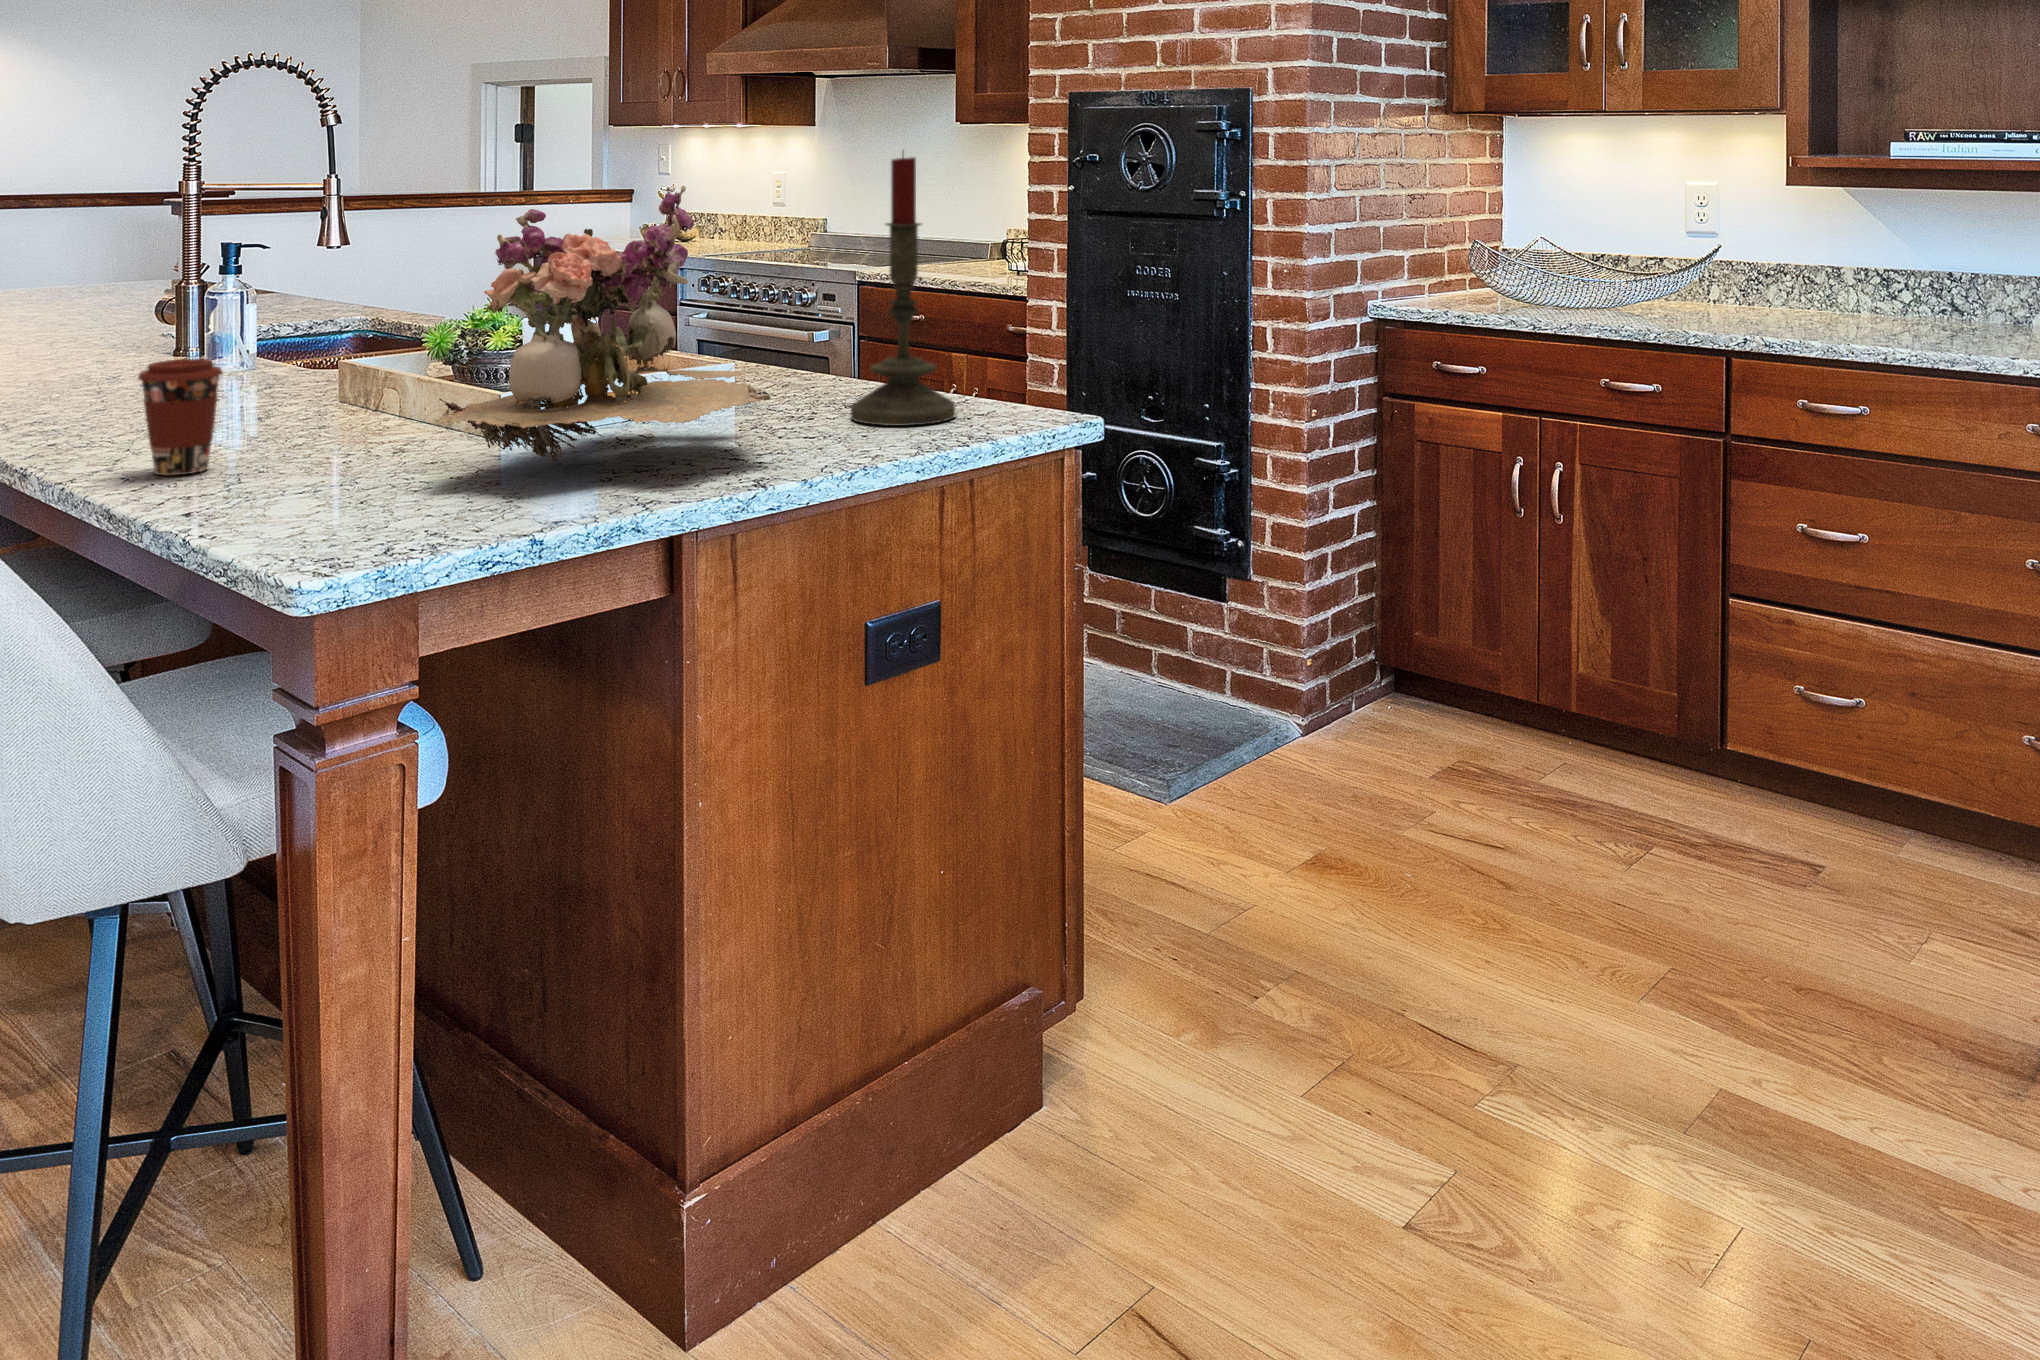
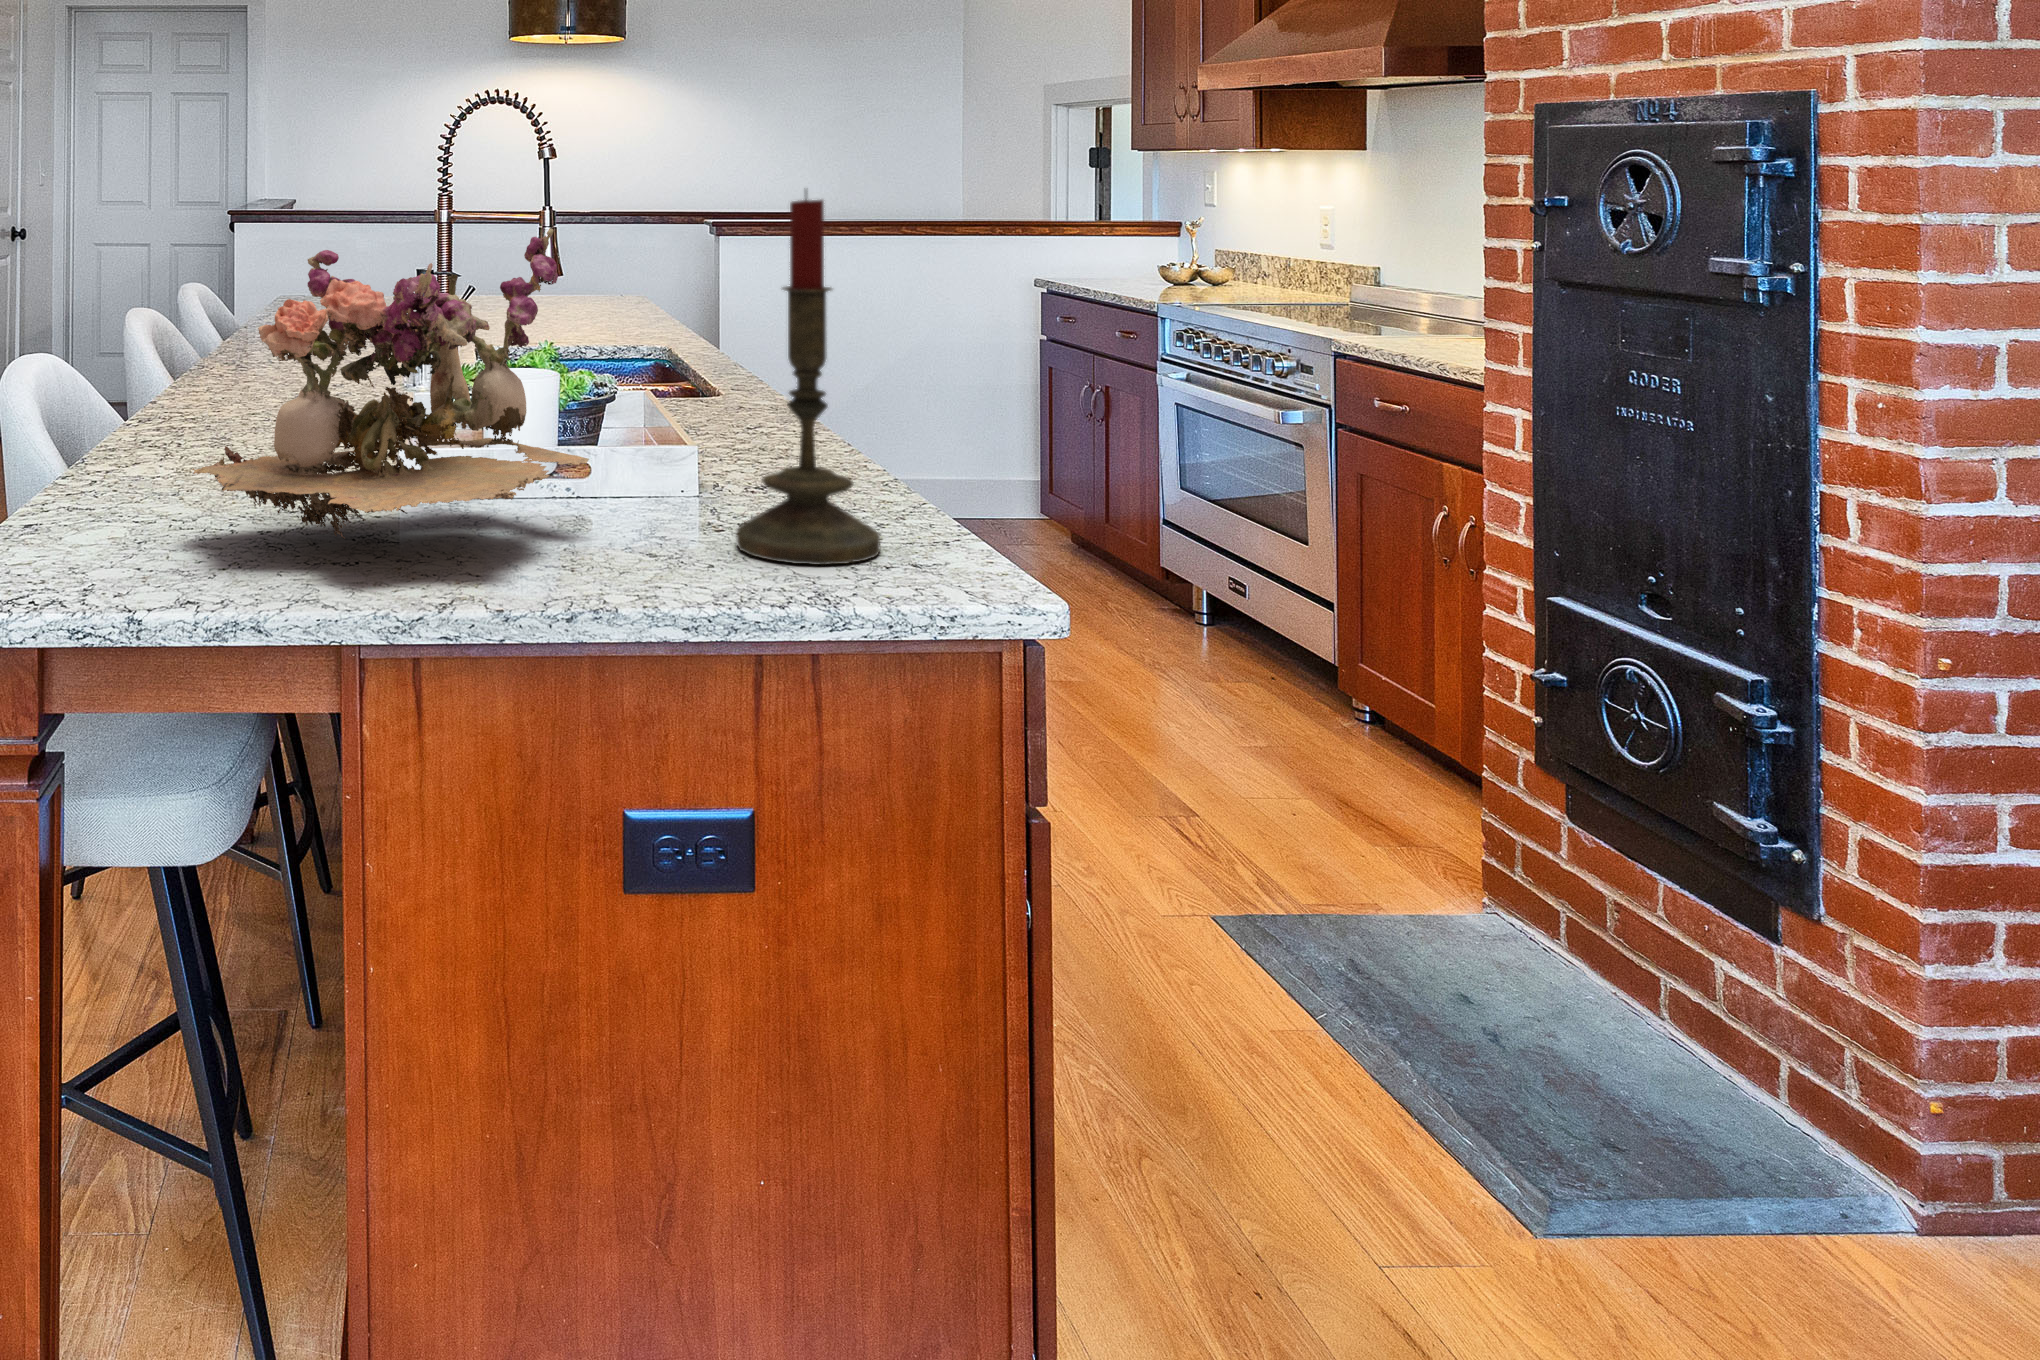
coffee cup: present [138,359,223,475] -> none [74,378,146,488]

